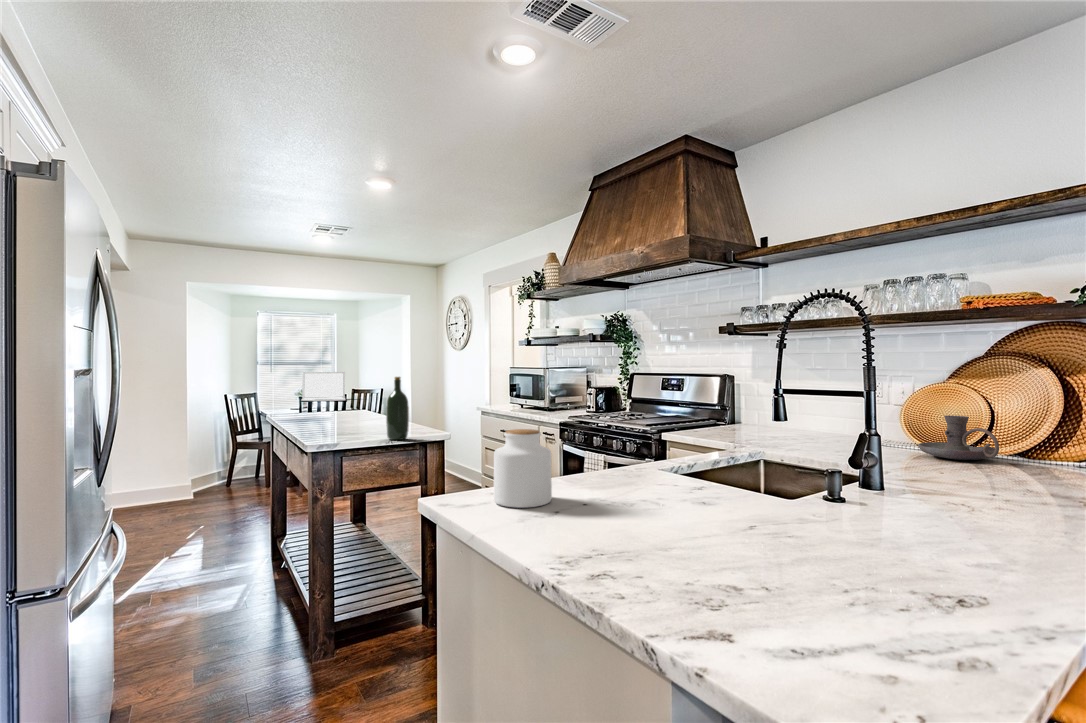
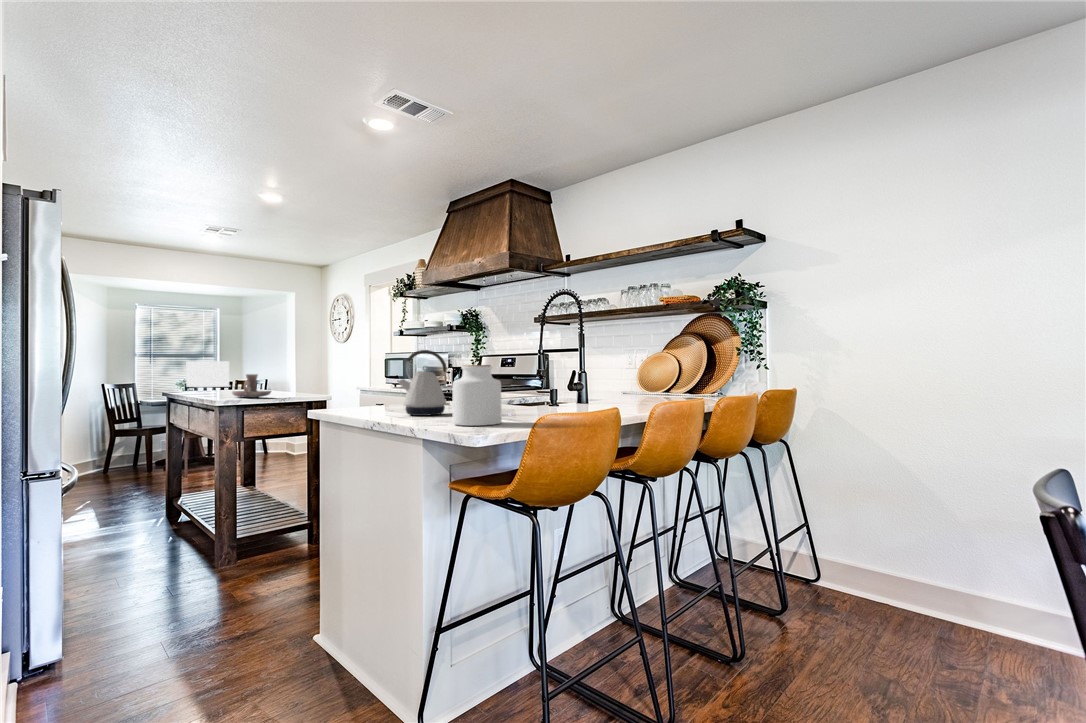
wine bottle: present [386,377,409,440] -> none [279,352,297,400]
kettle: none [571,412,669,543] -> present [398,350,450,416]
candle holder: present [918,415,999,460] -> present [232,374,271,398]
jar: present [494,429,552,508] -> present [453,365,502,426]

